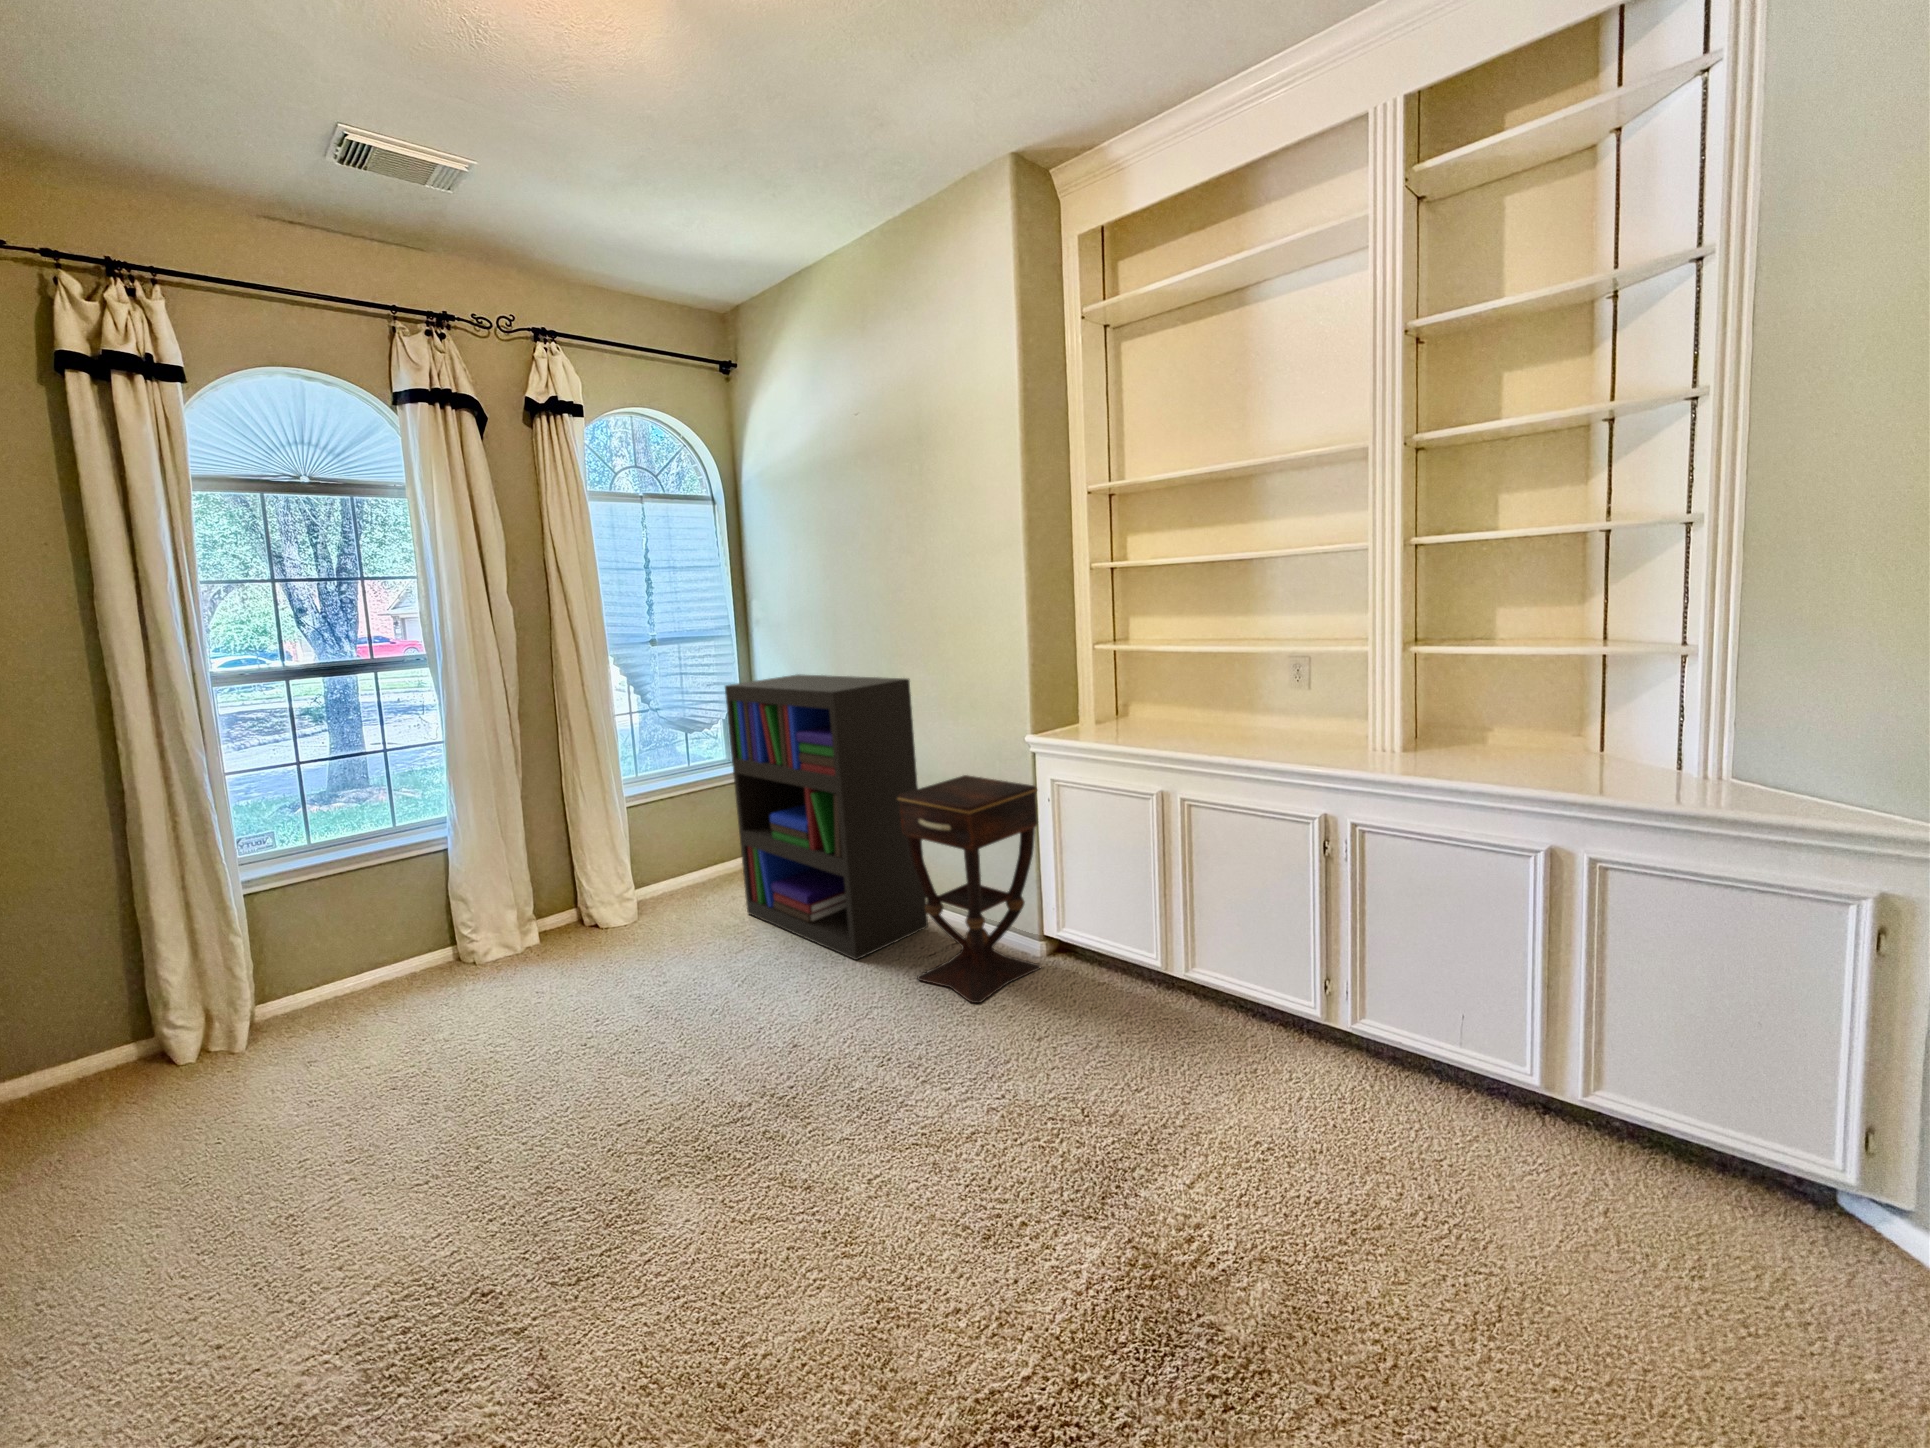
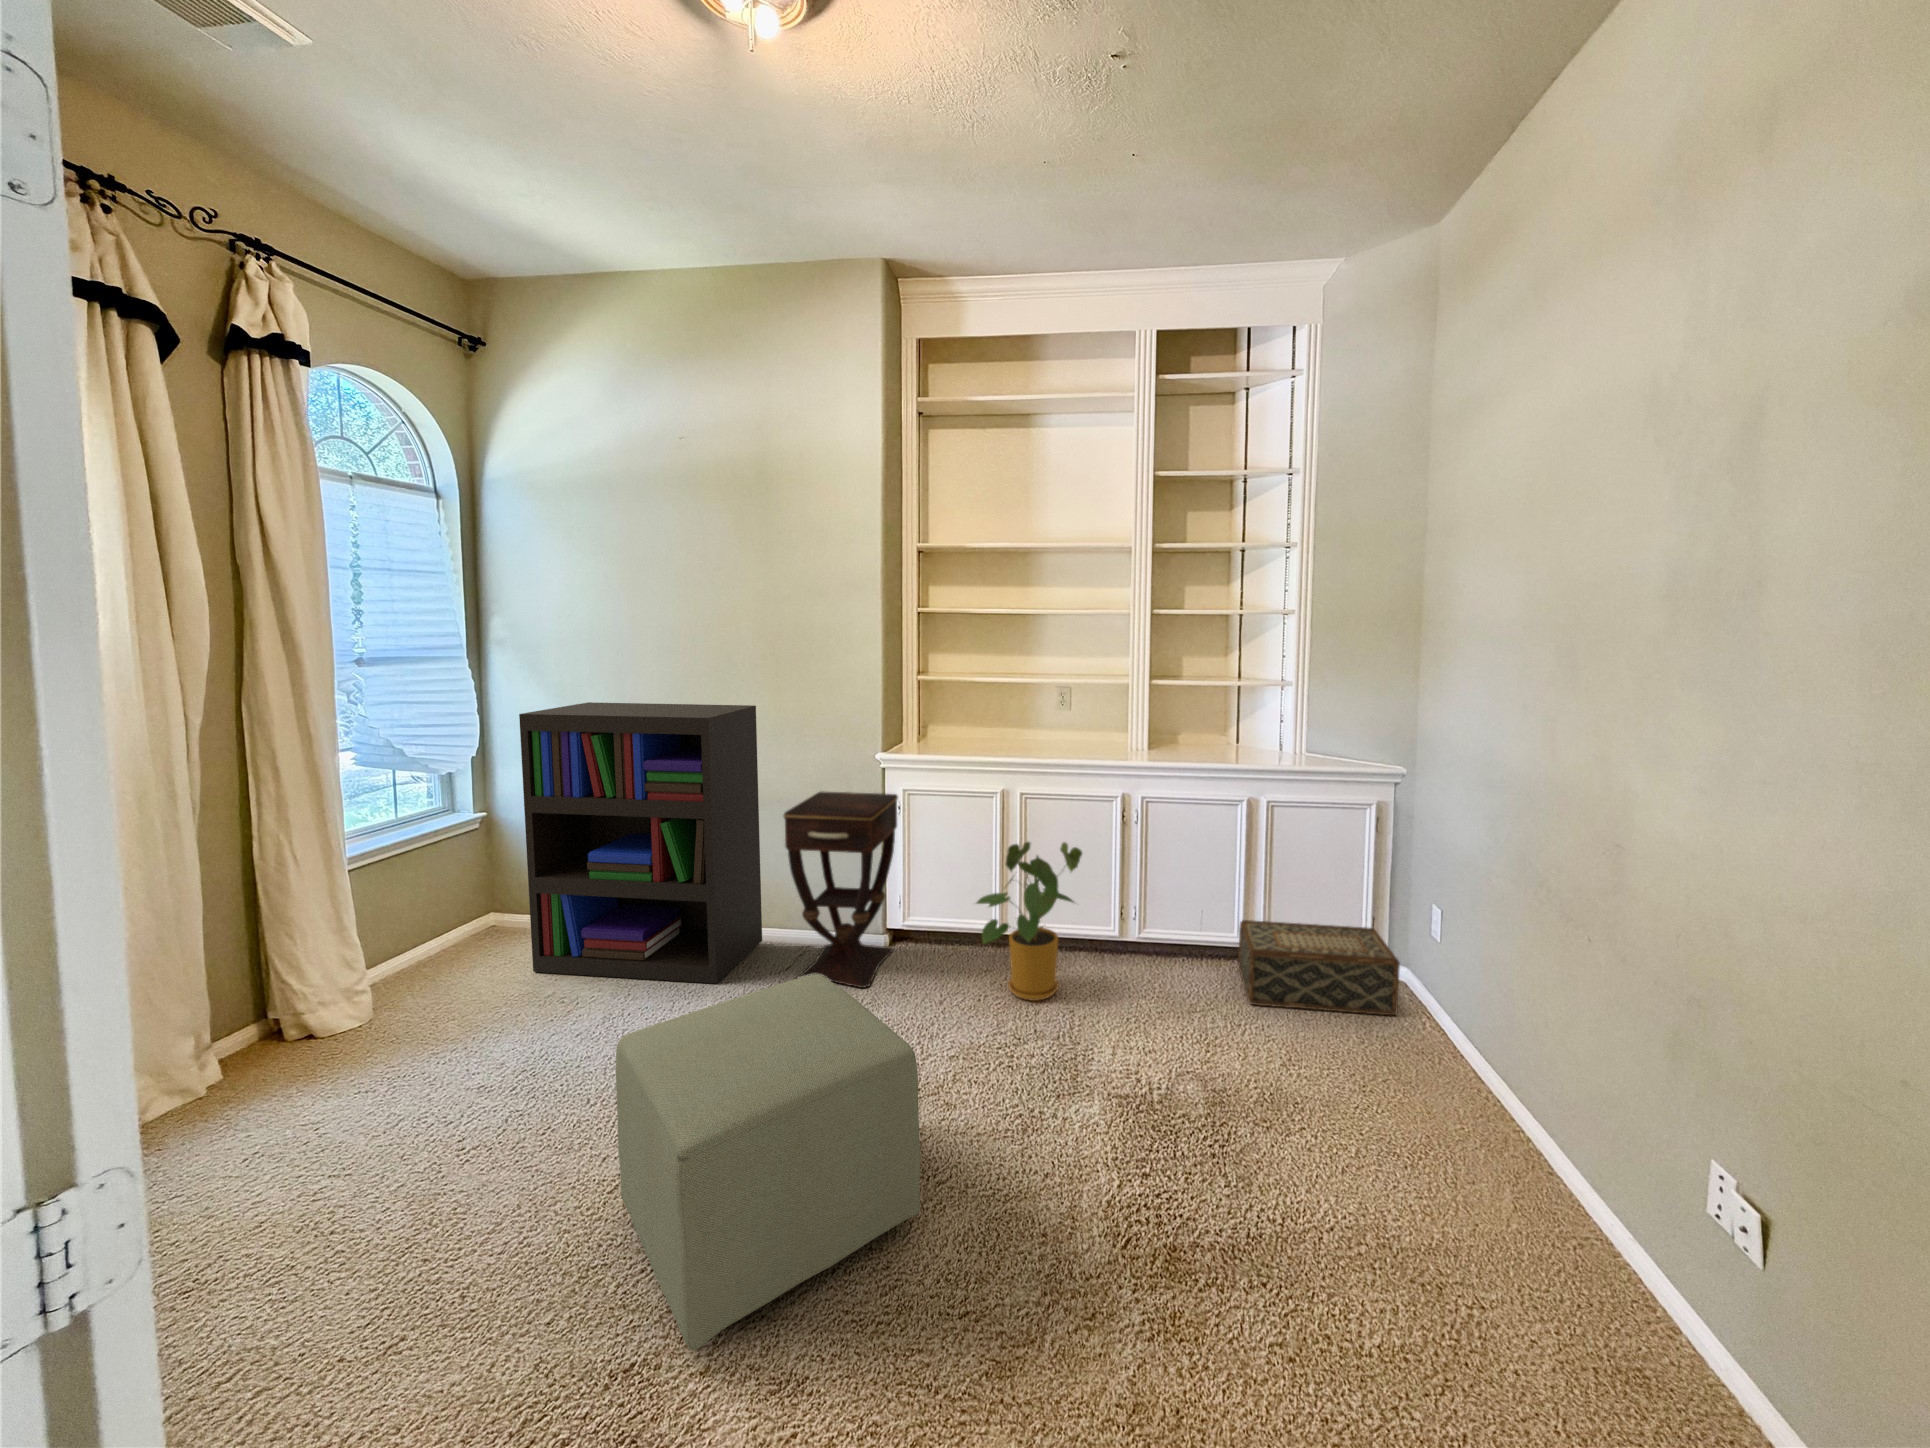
house plant: none [1059,866,1246,1082] -> present [976,842,1082,1001]
ottoman: none [524,972,823,1289] -> present [616,974,920,1351]
woven basket: none [1490,1058,1865,1357] -> present [1239,920,1400,1015]

